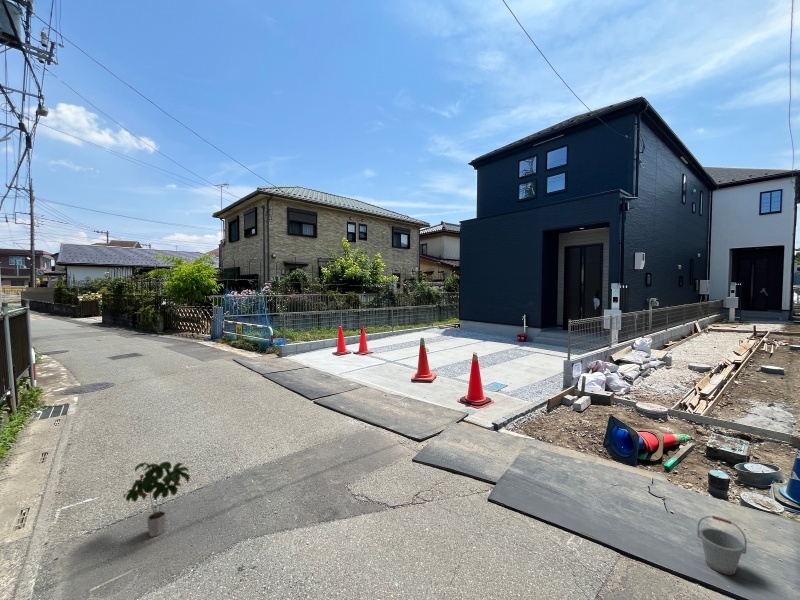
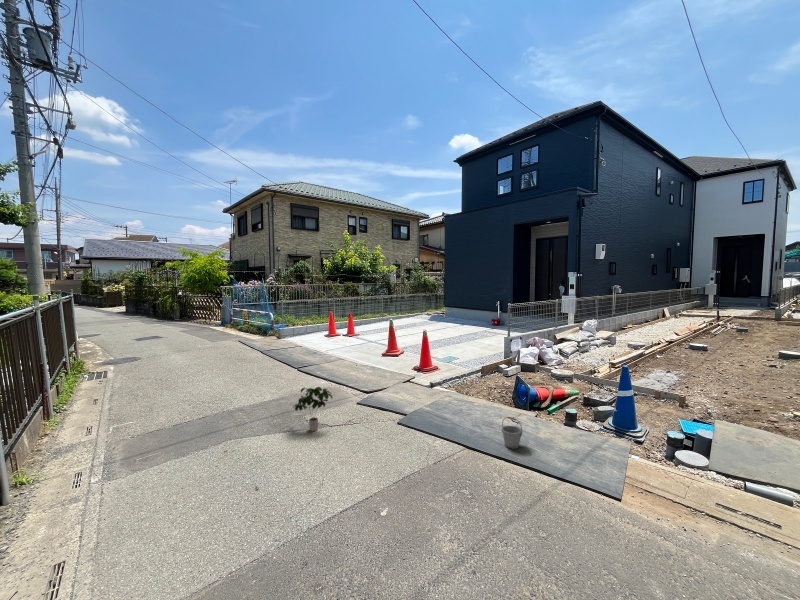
potted plant: present [123,462,190,536] -> present [295,387,332,431]

